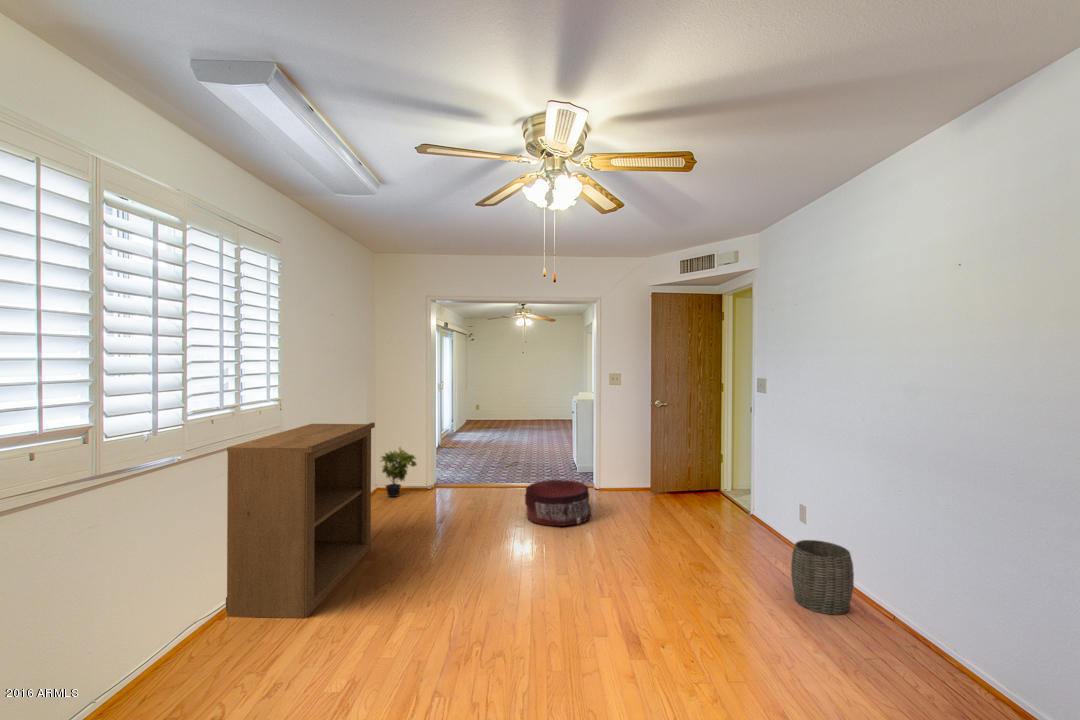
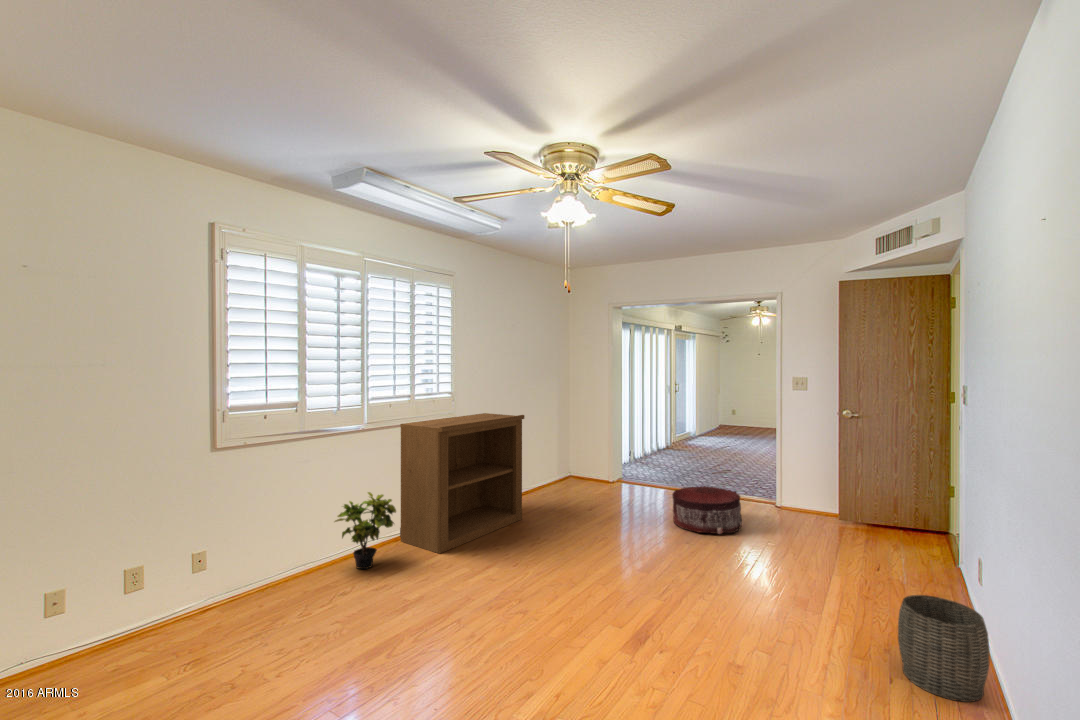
potted plant: present [381,447,417,497] -> present [335,492,396,569]

